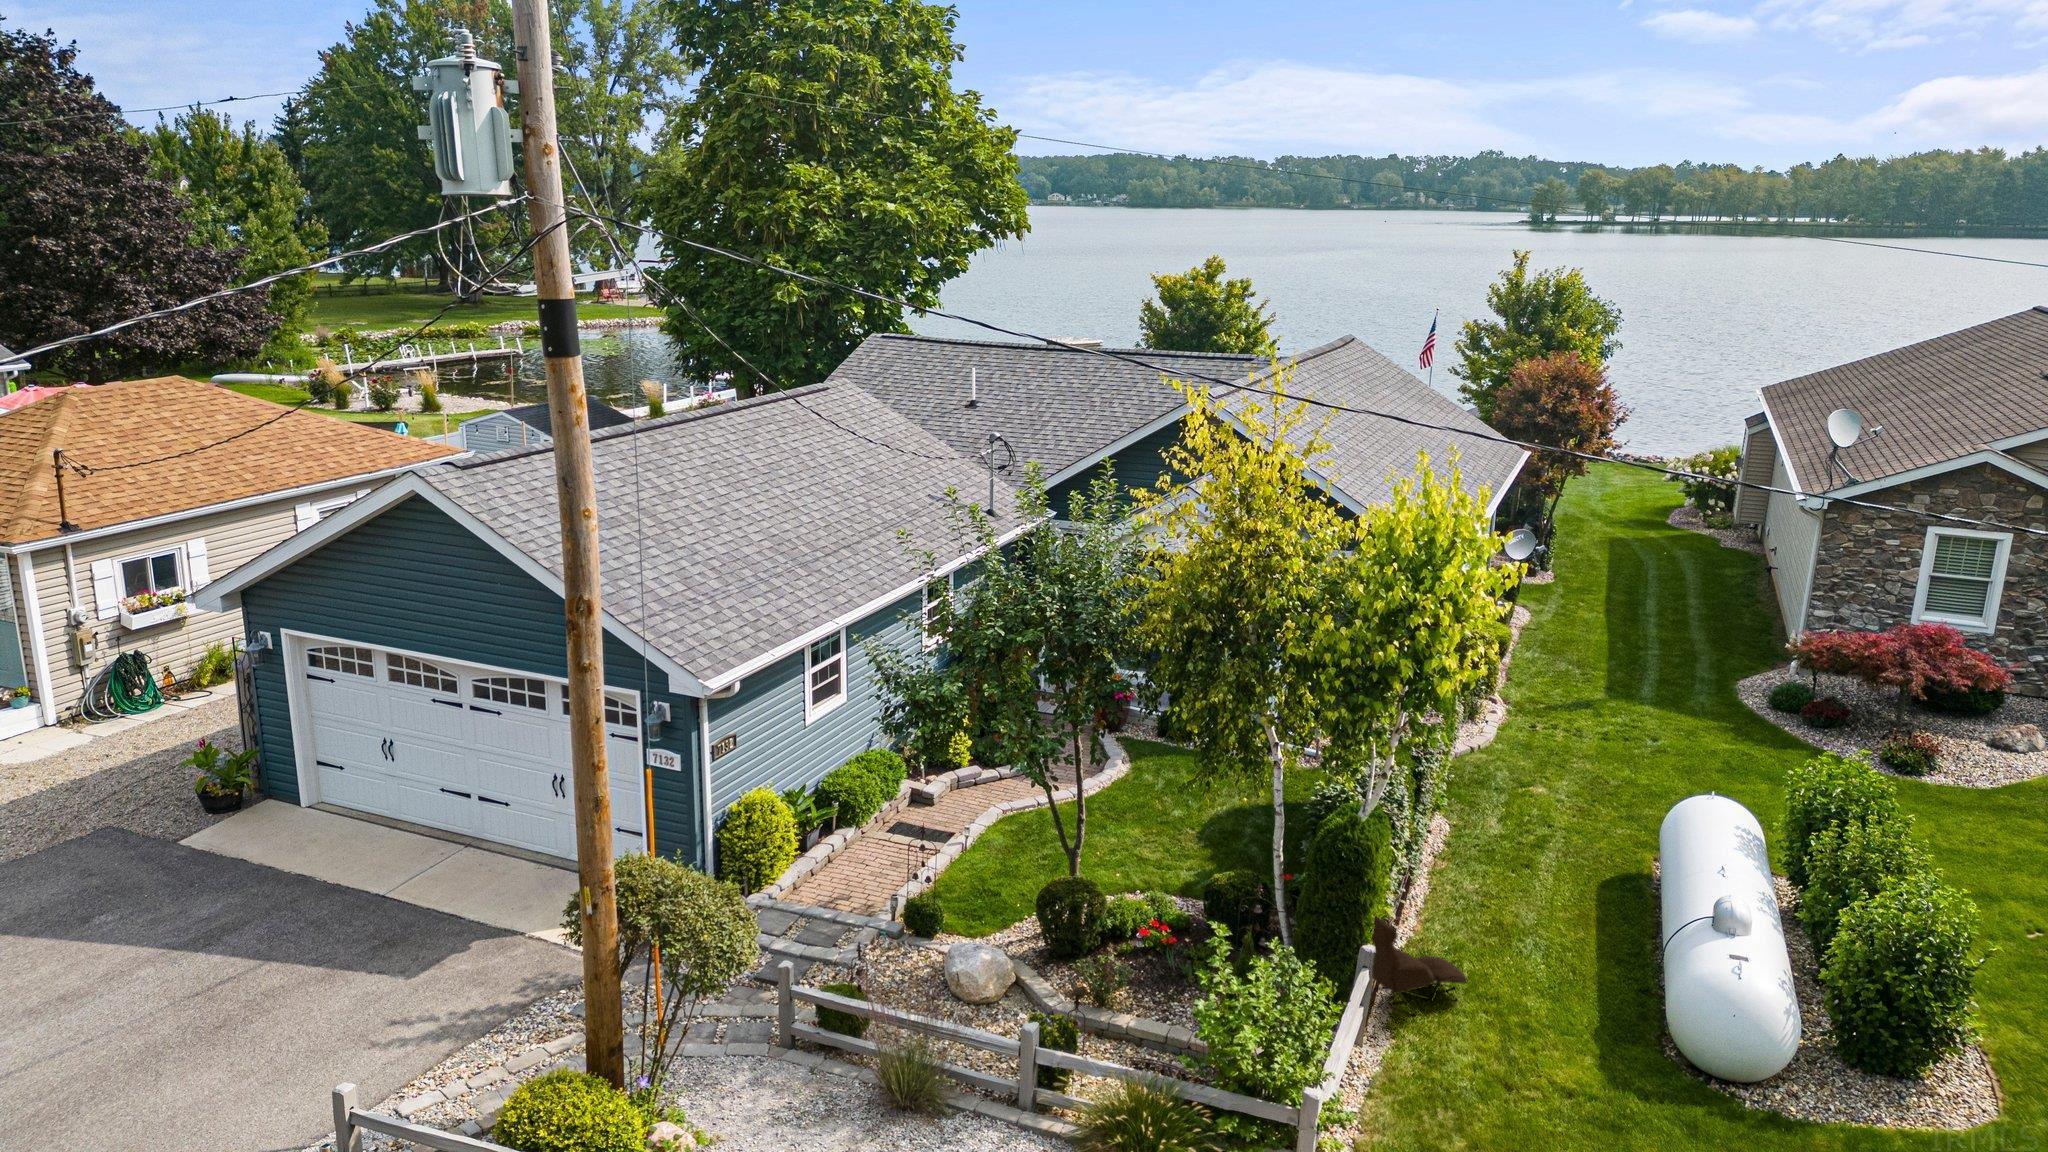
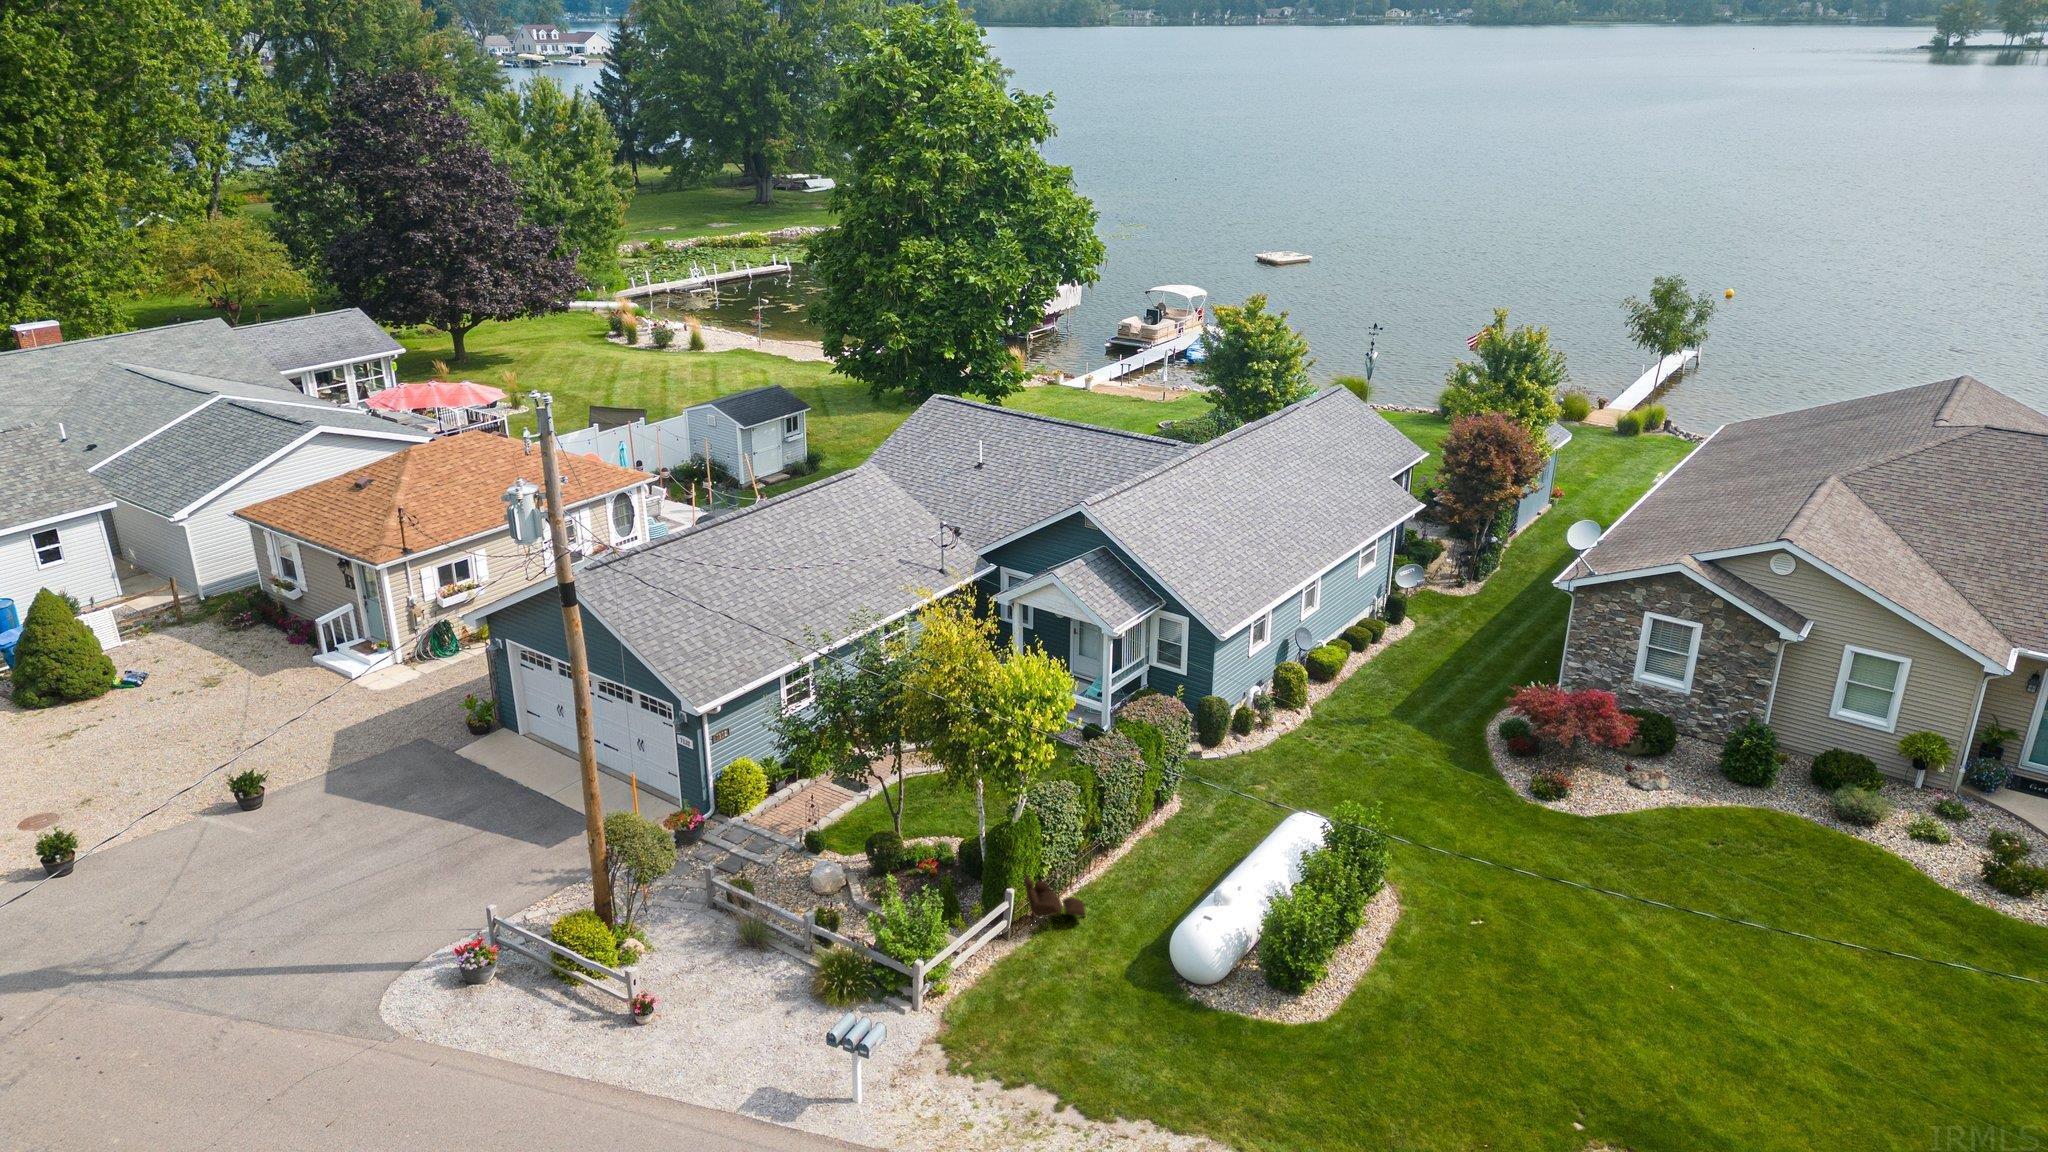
potted tree: none [1931,687,1983,737] -> present [1616,739,1649,771]

